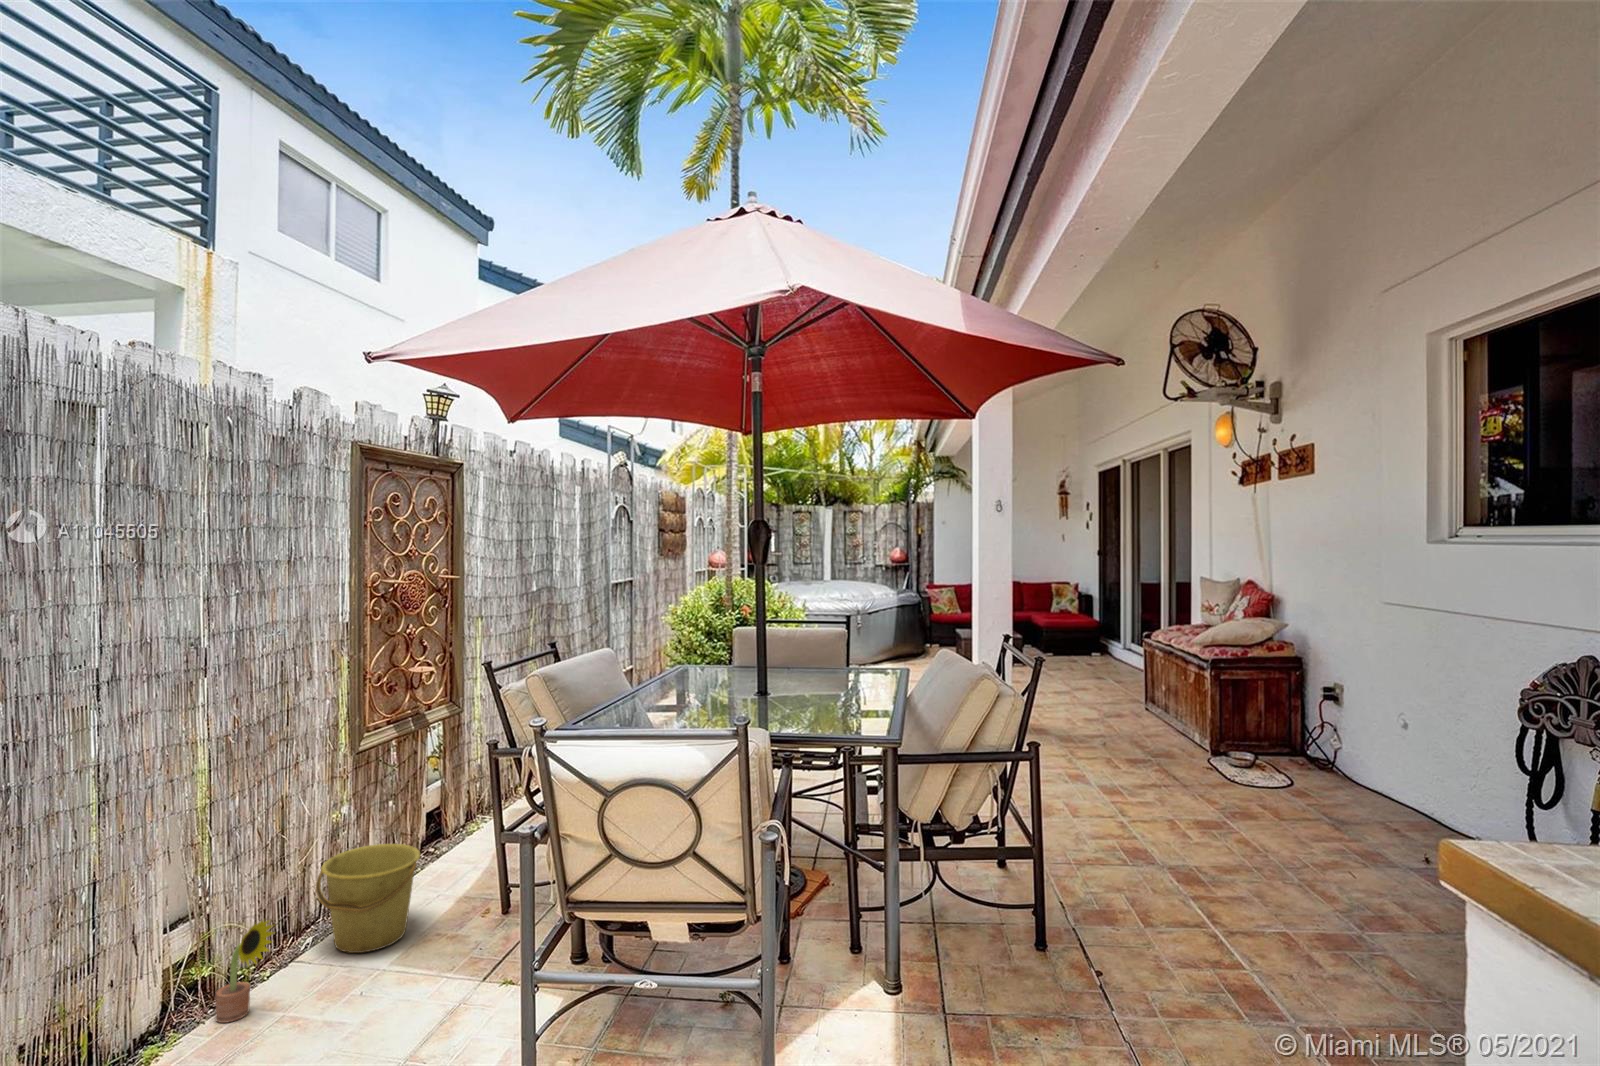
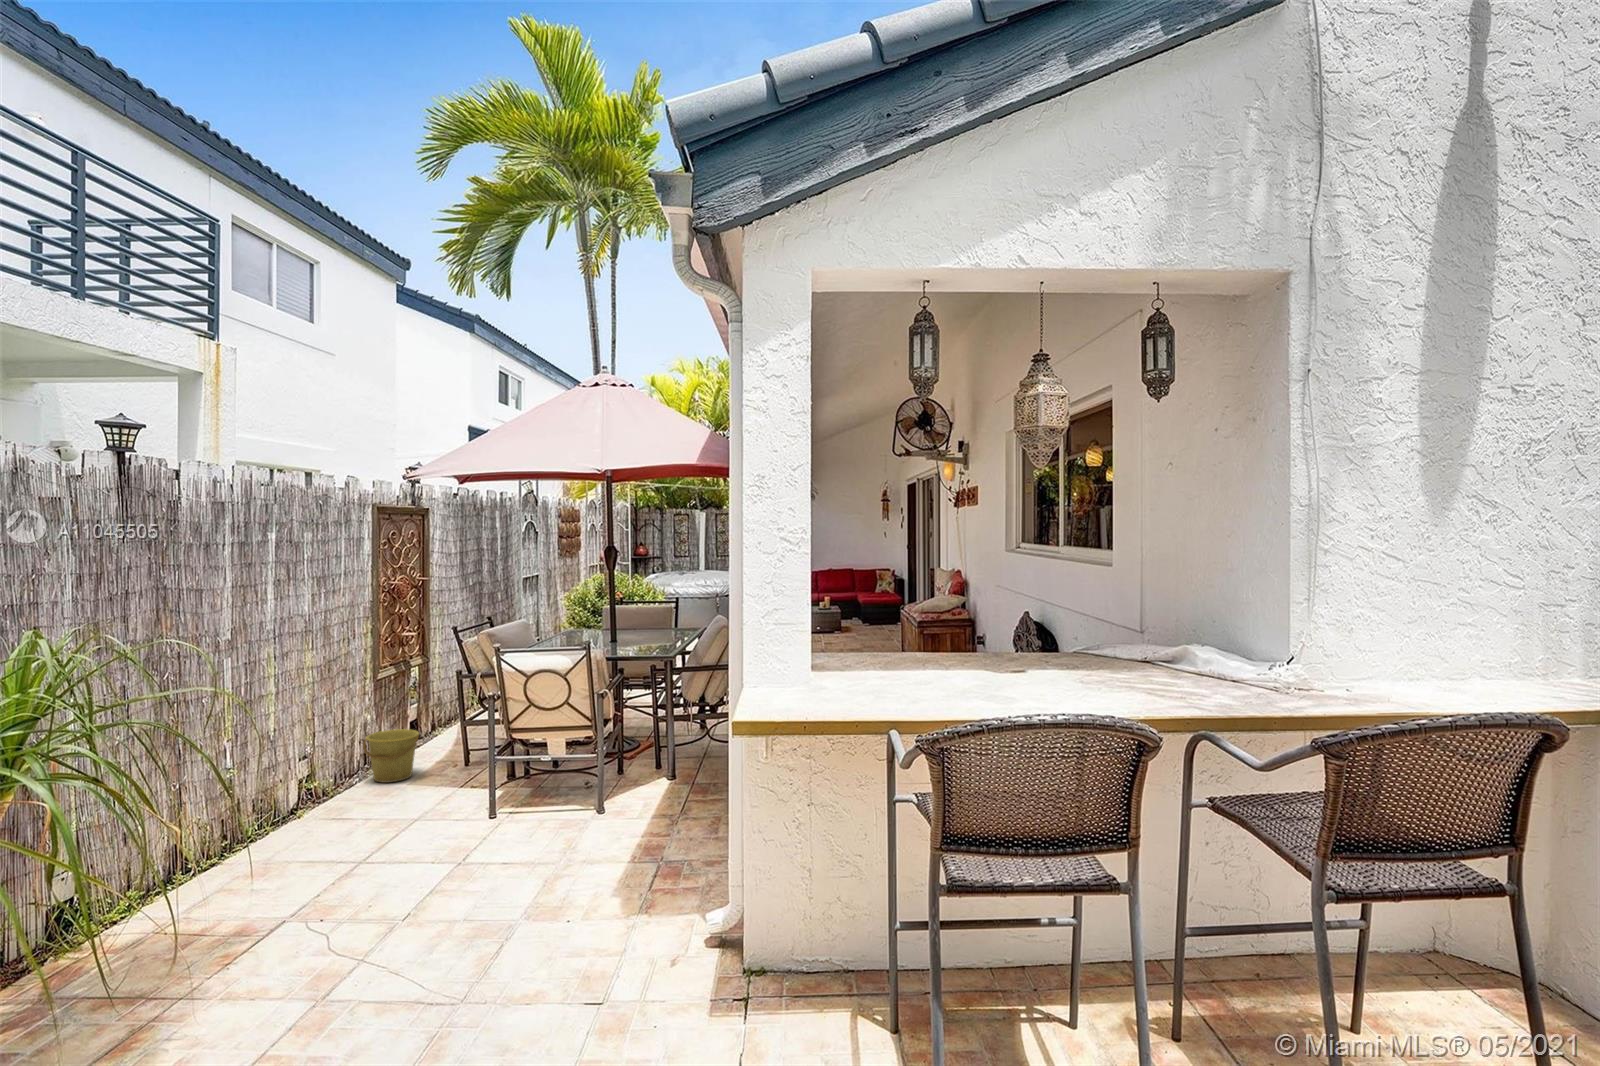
decorative plant: present [215,921,274,1023] -> none [326,754,354,804]

